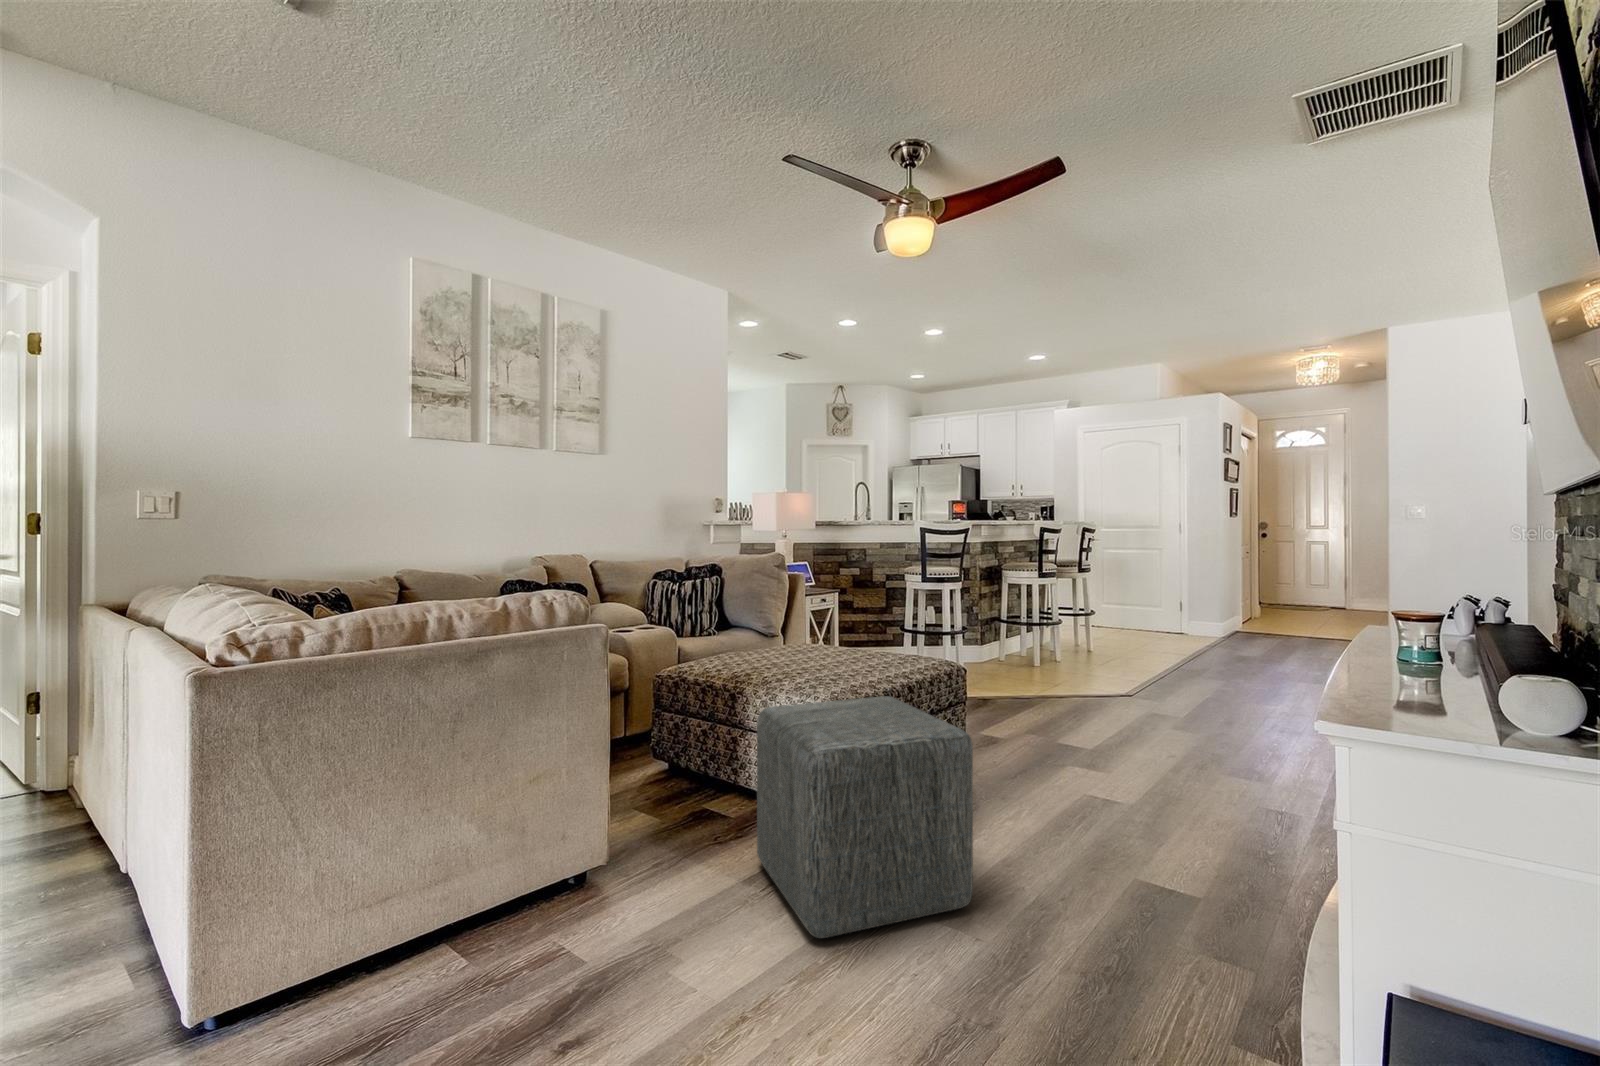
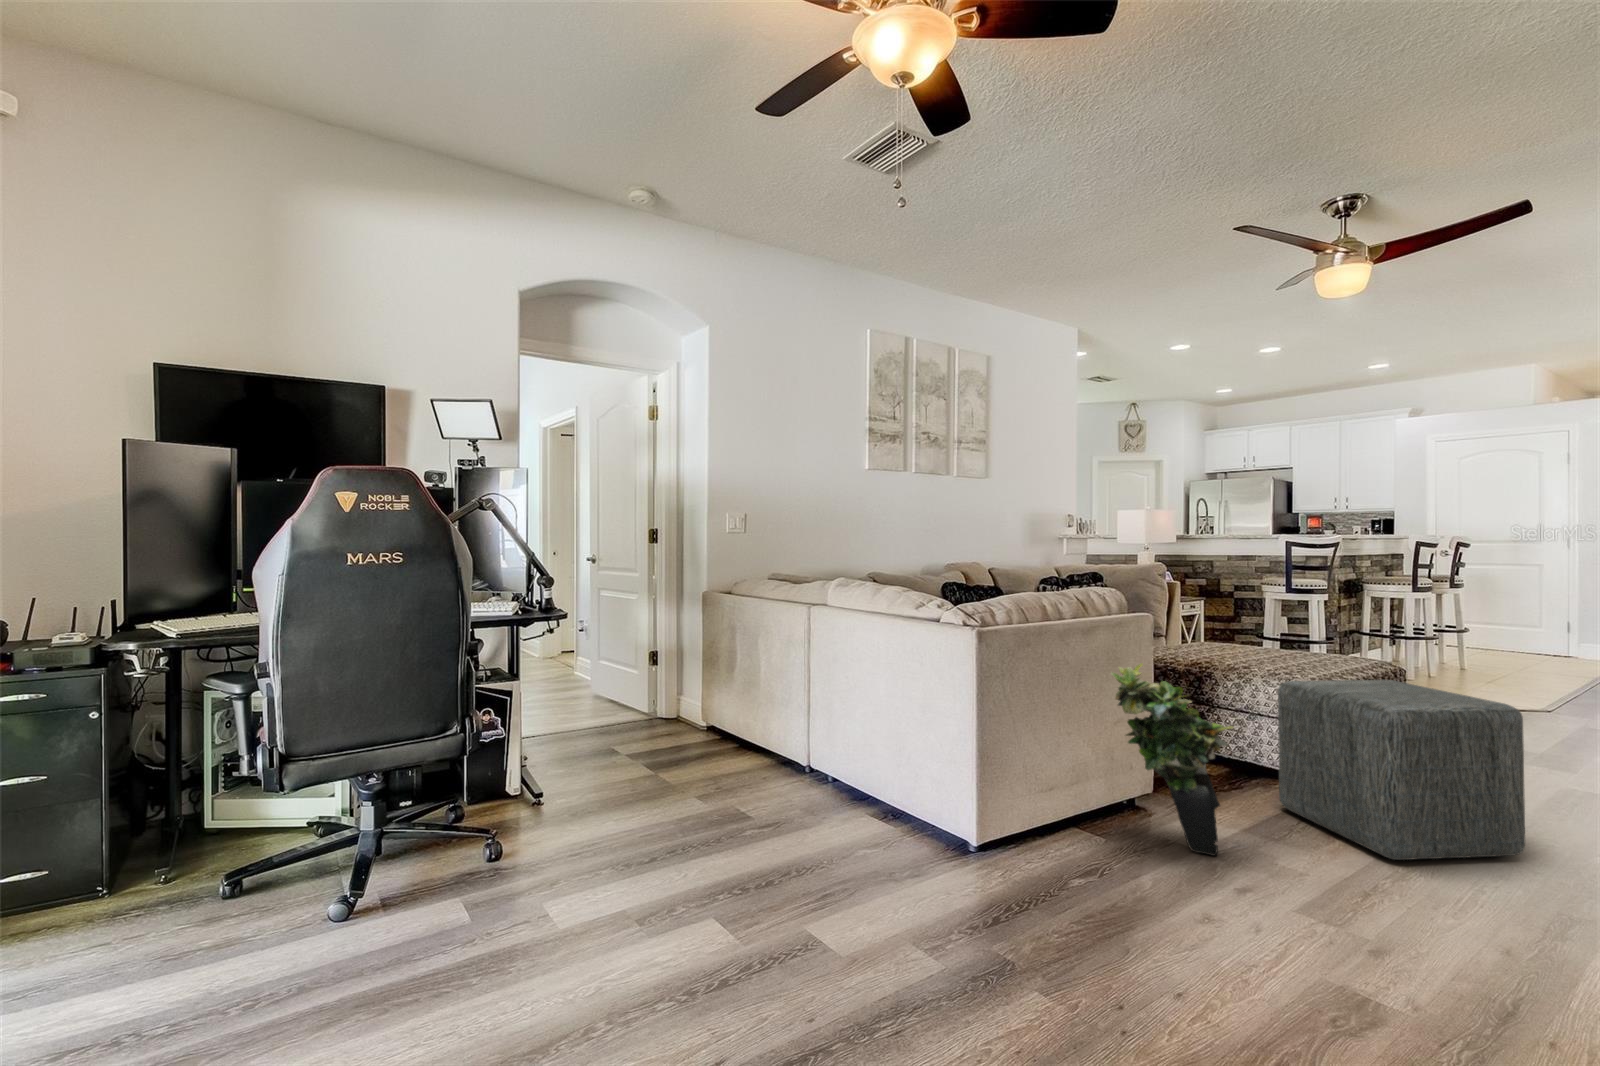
potted plant: none [467,704,629,968] -> present [1111,664,1233,856]

